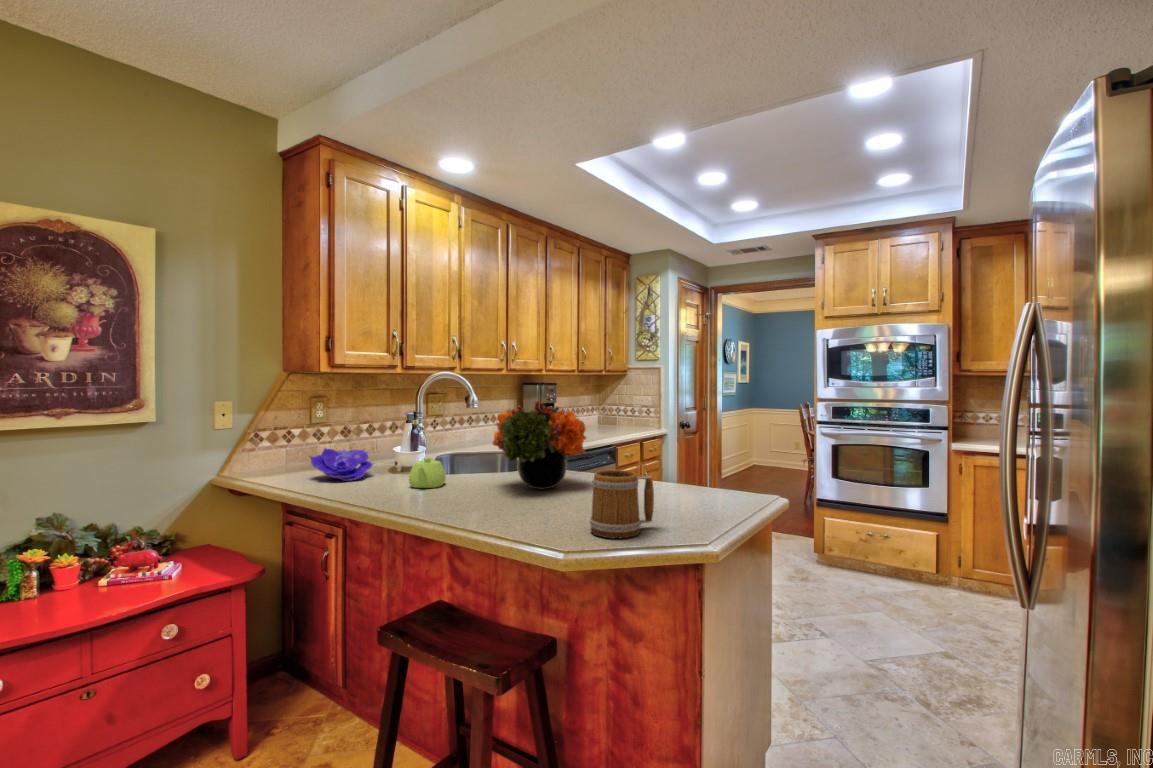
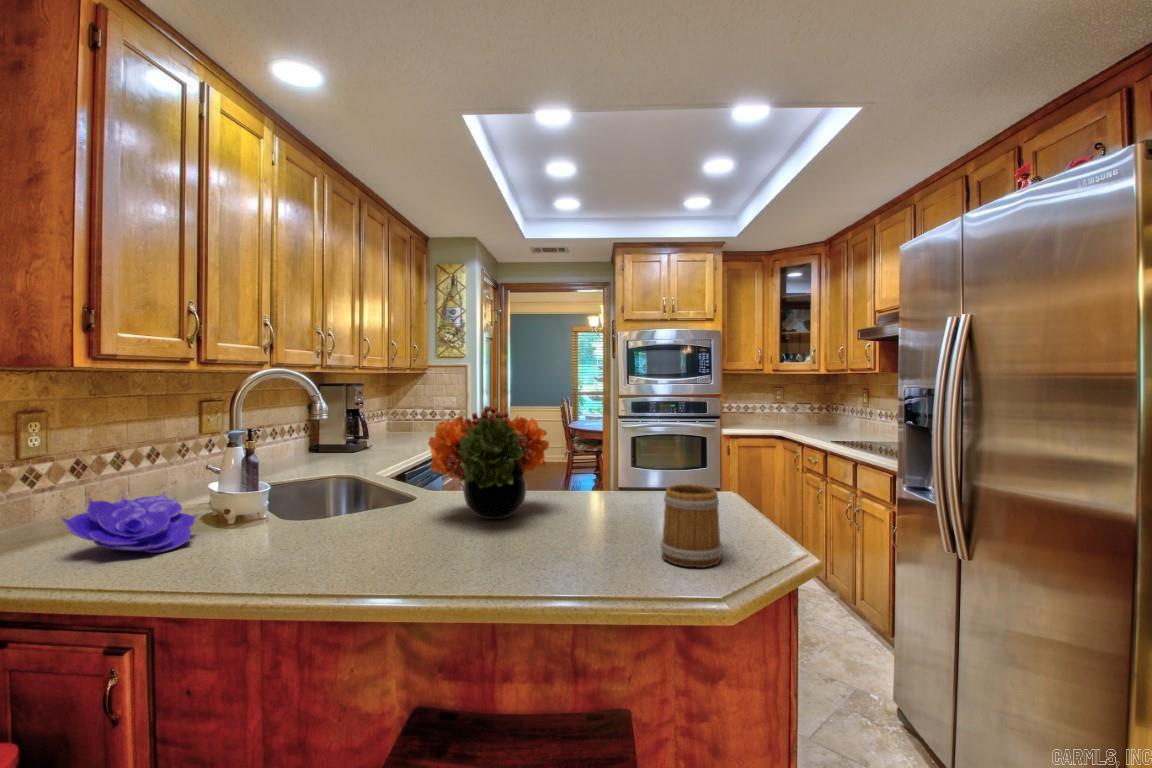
teapot: present [409,457,446,488] -> none [298,495,355,544]

